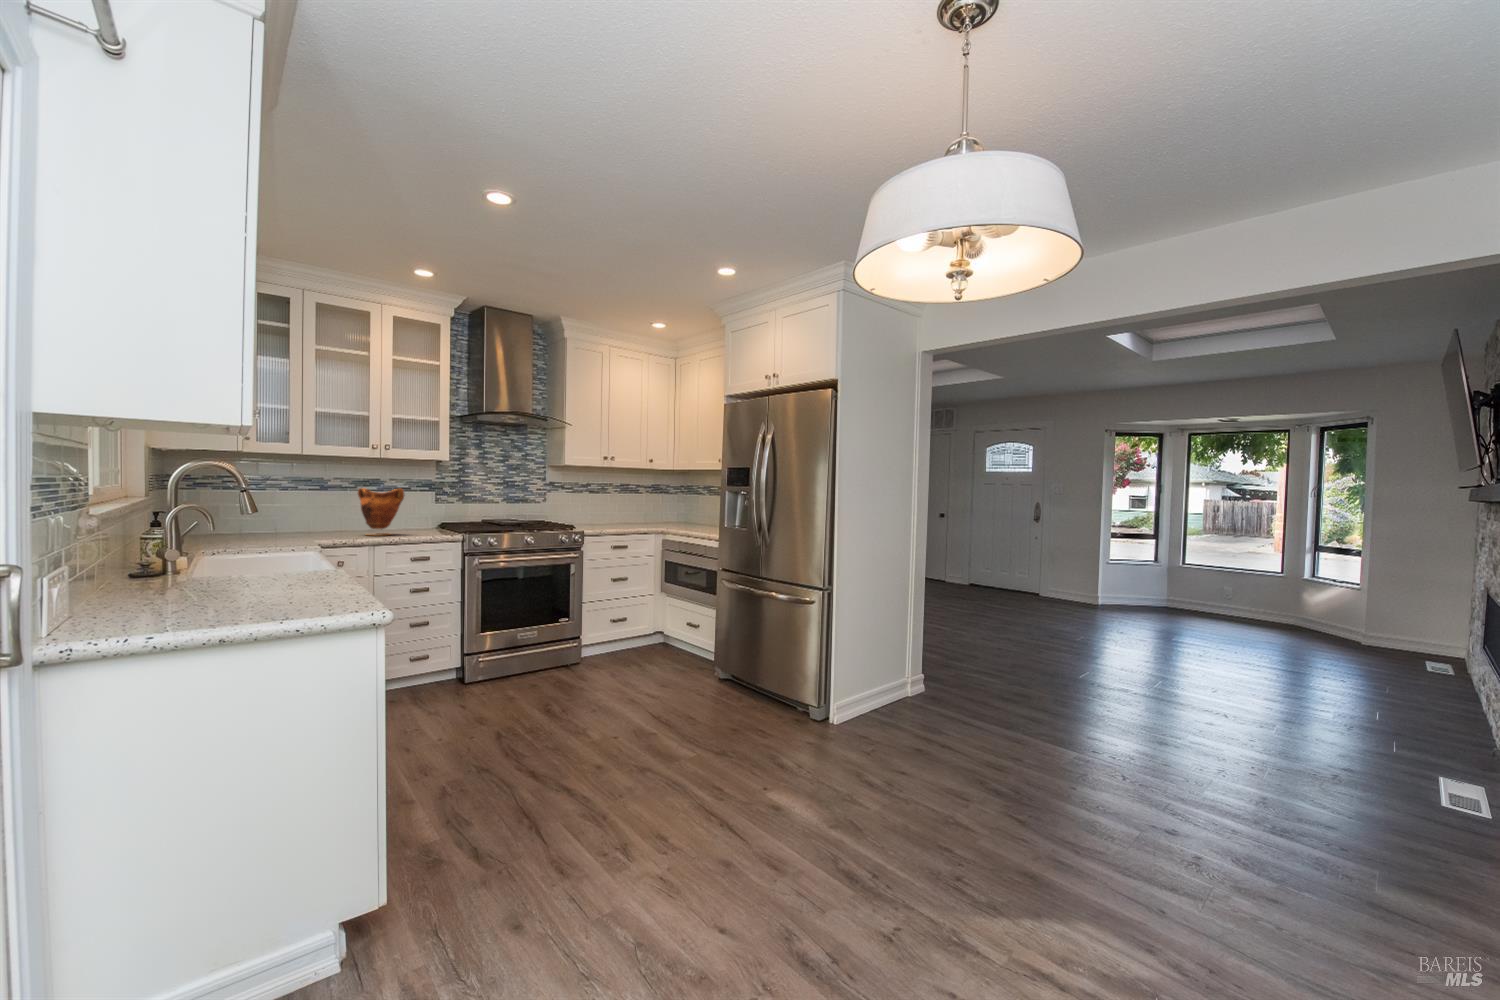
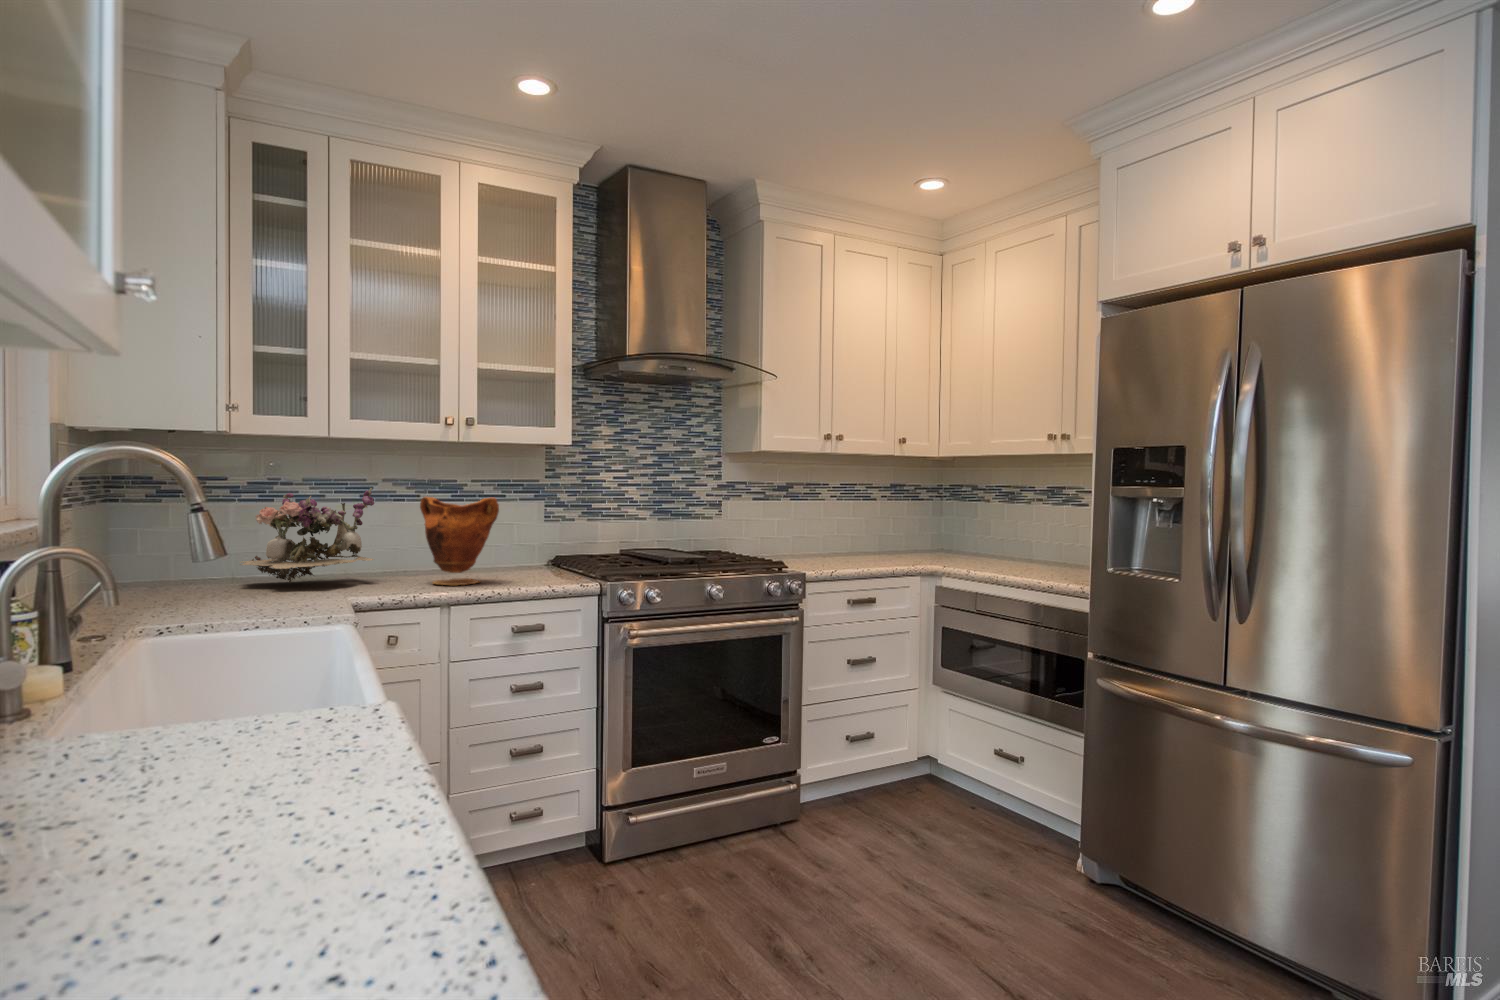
flower arrangement: none [248,483,330,536] -> present [240,488,374,583]

